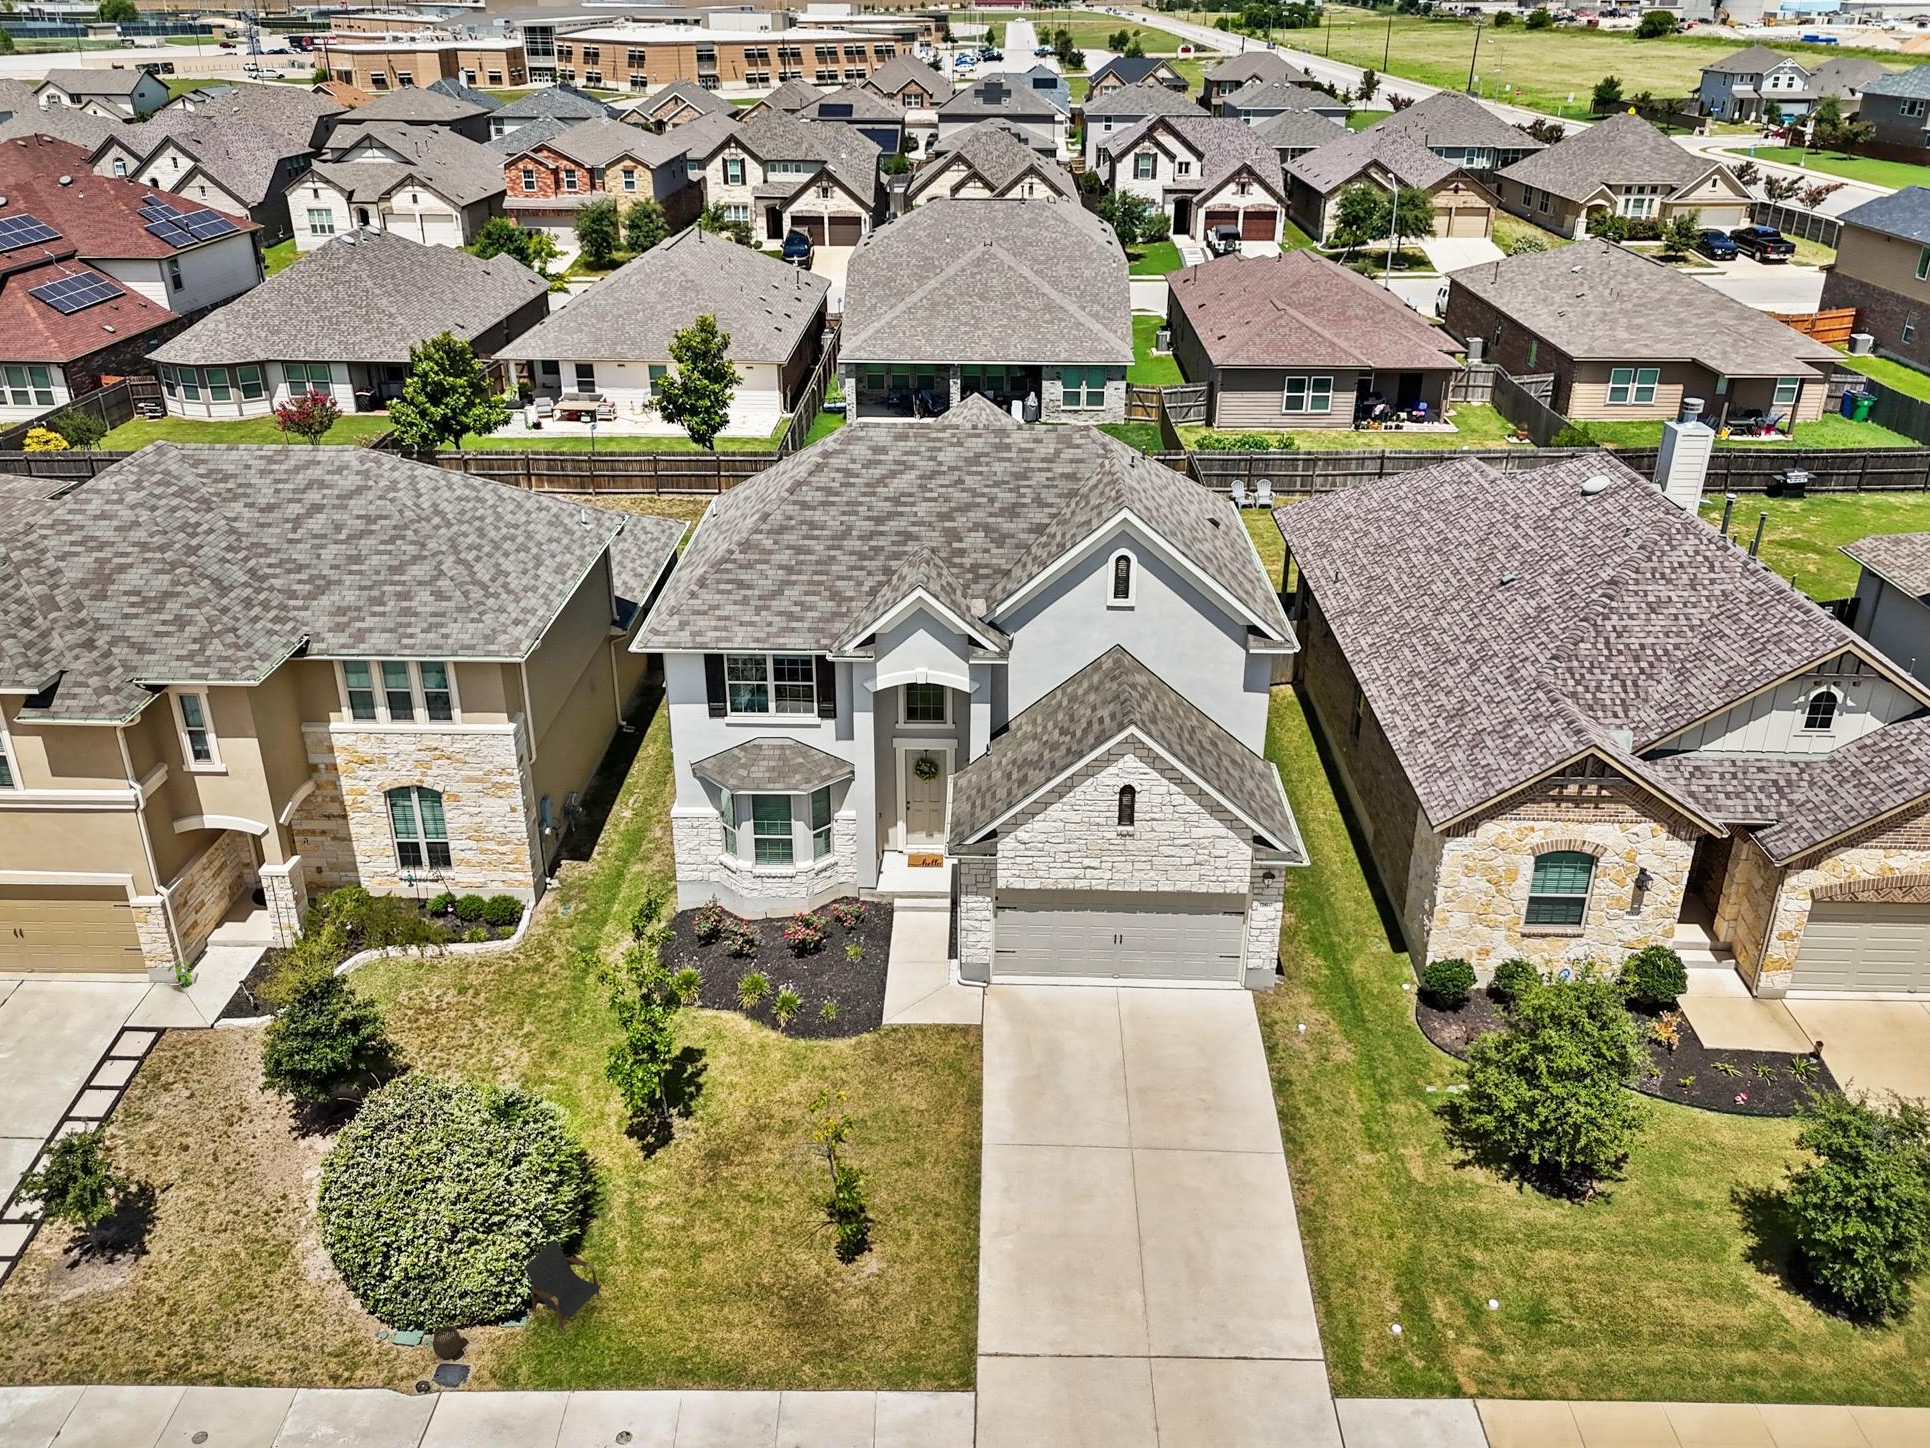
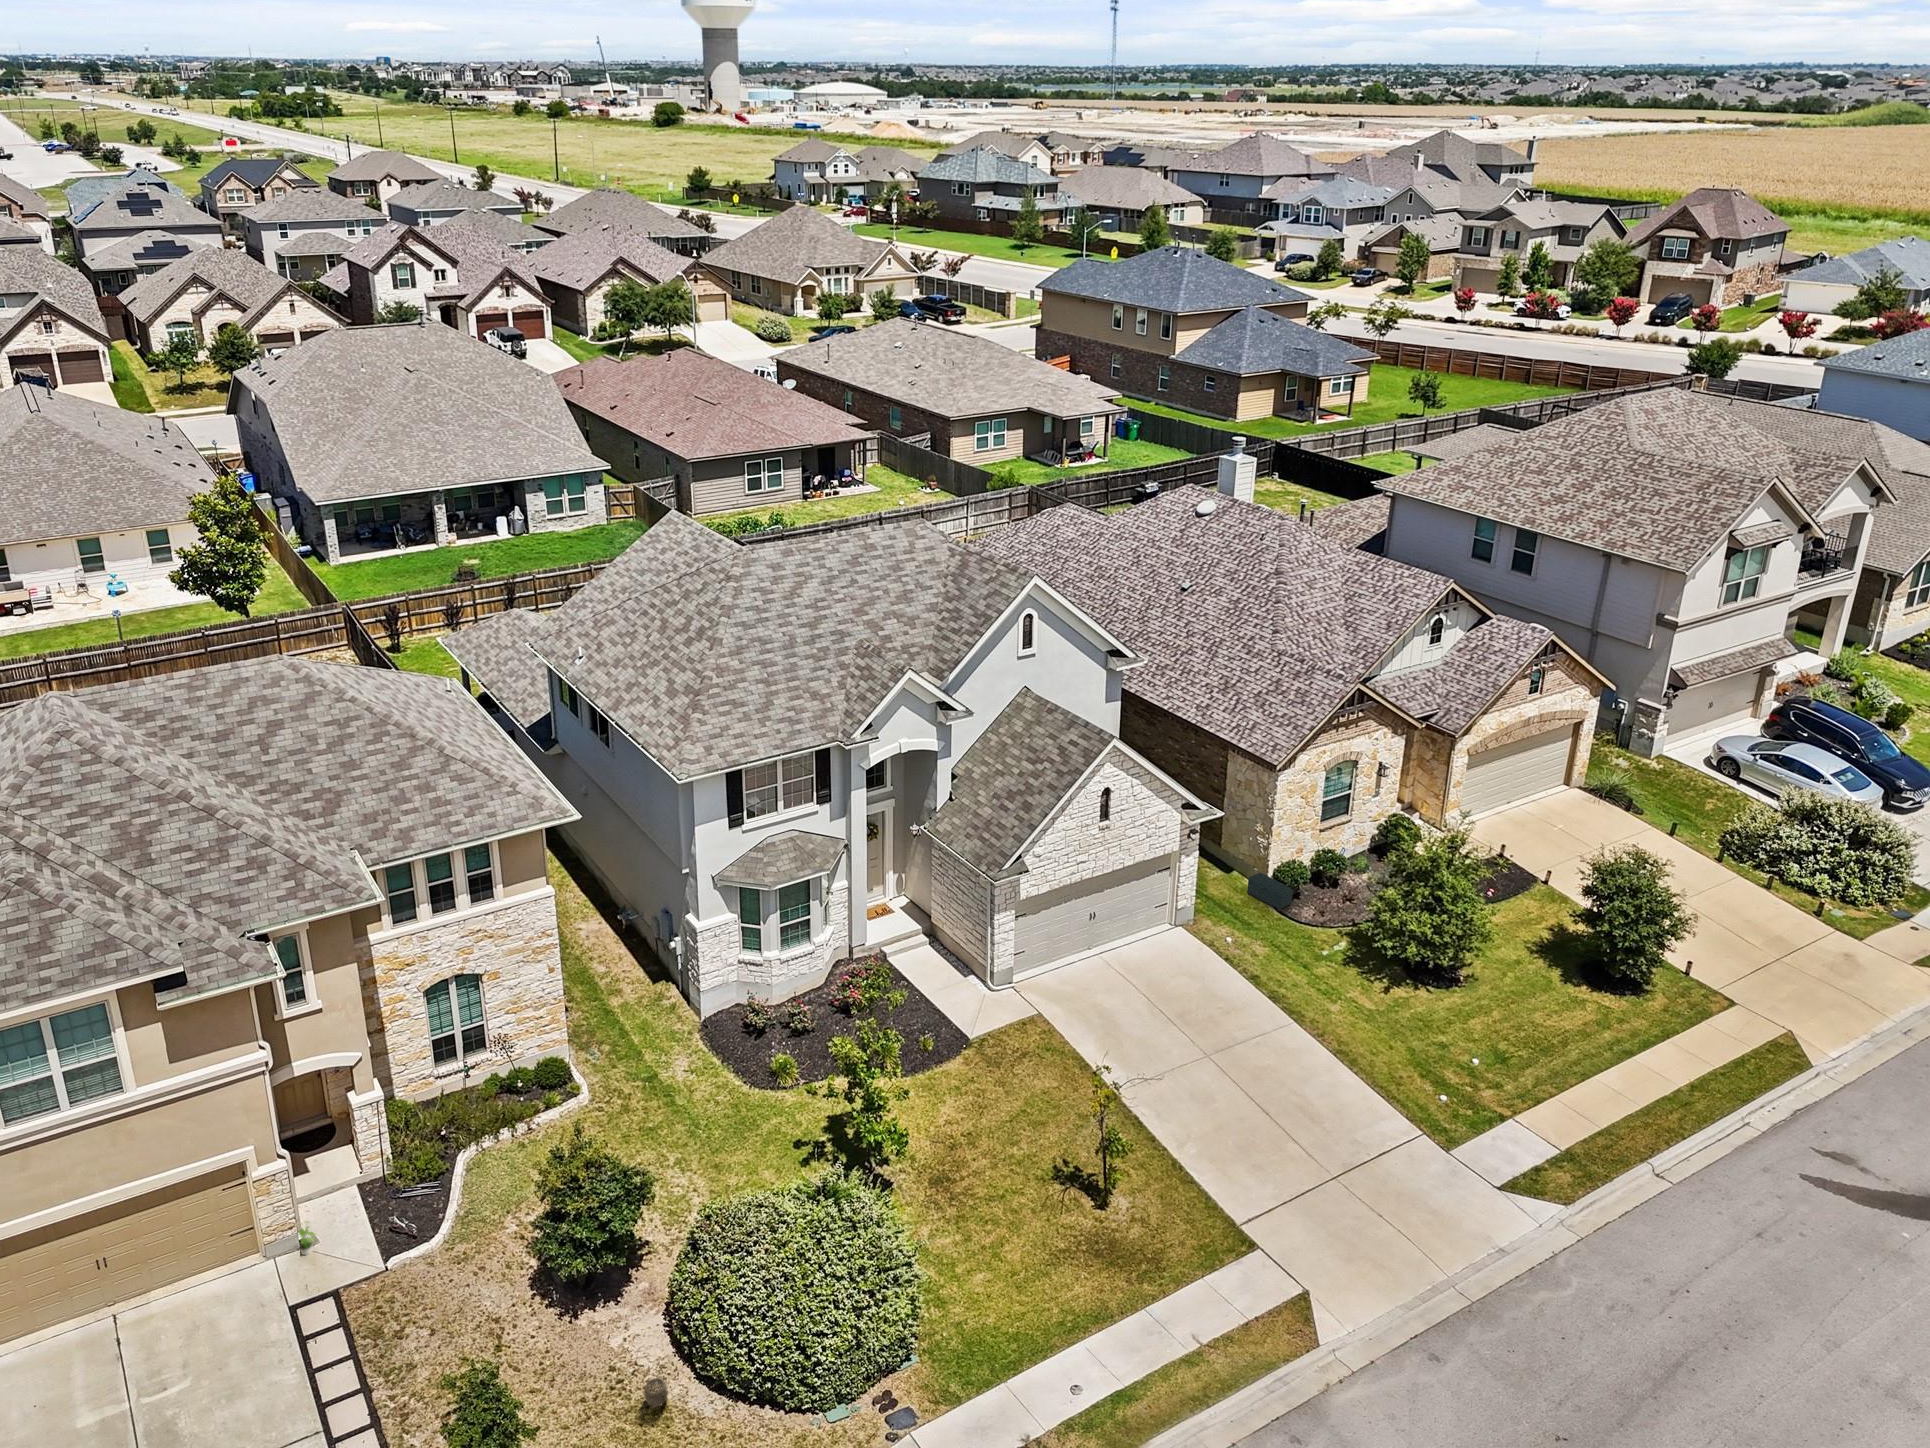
bench: none [1384,962,1433,1019] -> present [1247,873,1293,911]
lounge chair: present [525,1240,600,1334] -> none [919,1280,970,1349]
woven basket: present [433,1326,461,1359] -> present [644,1378,668,1407]

